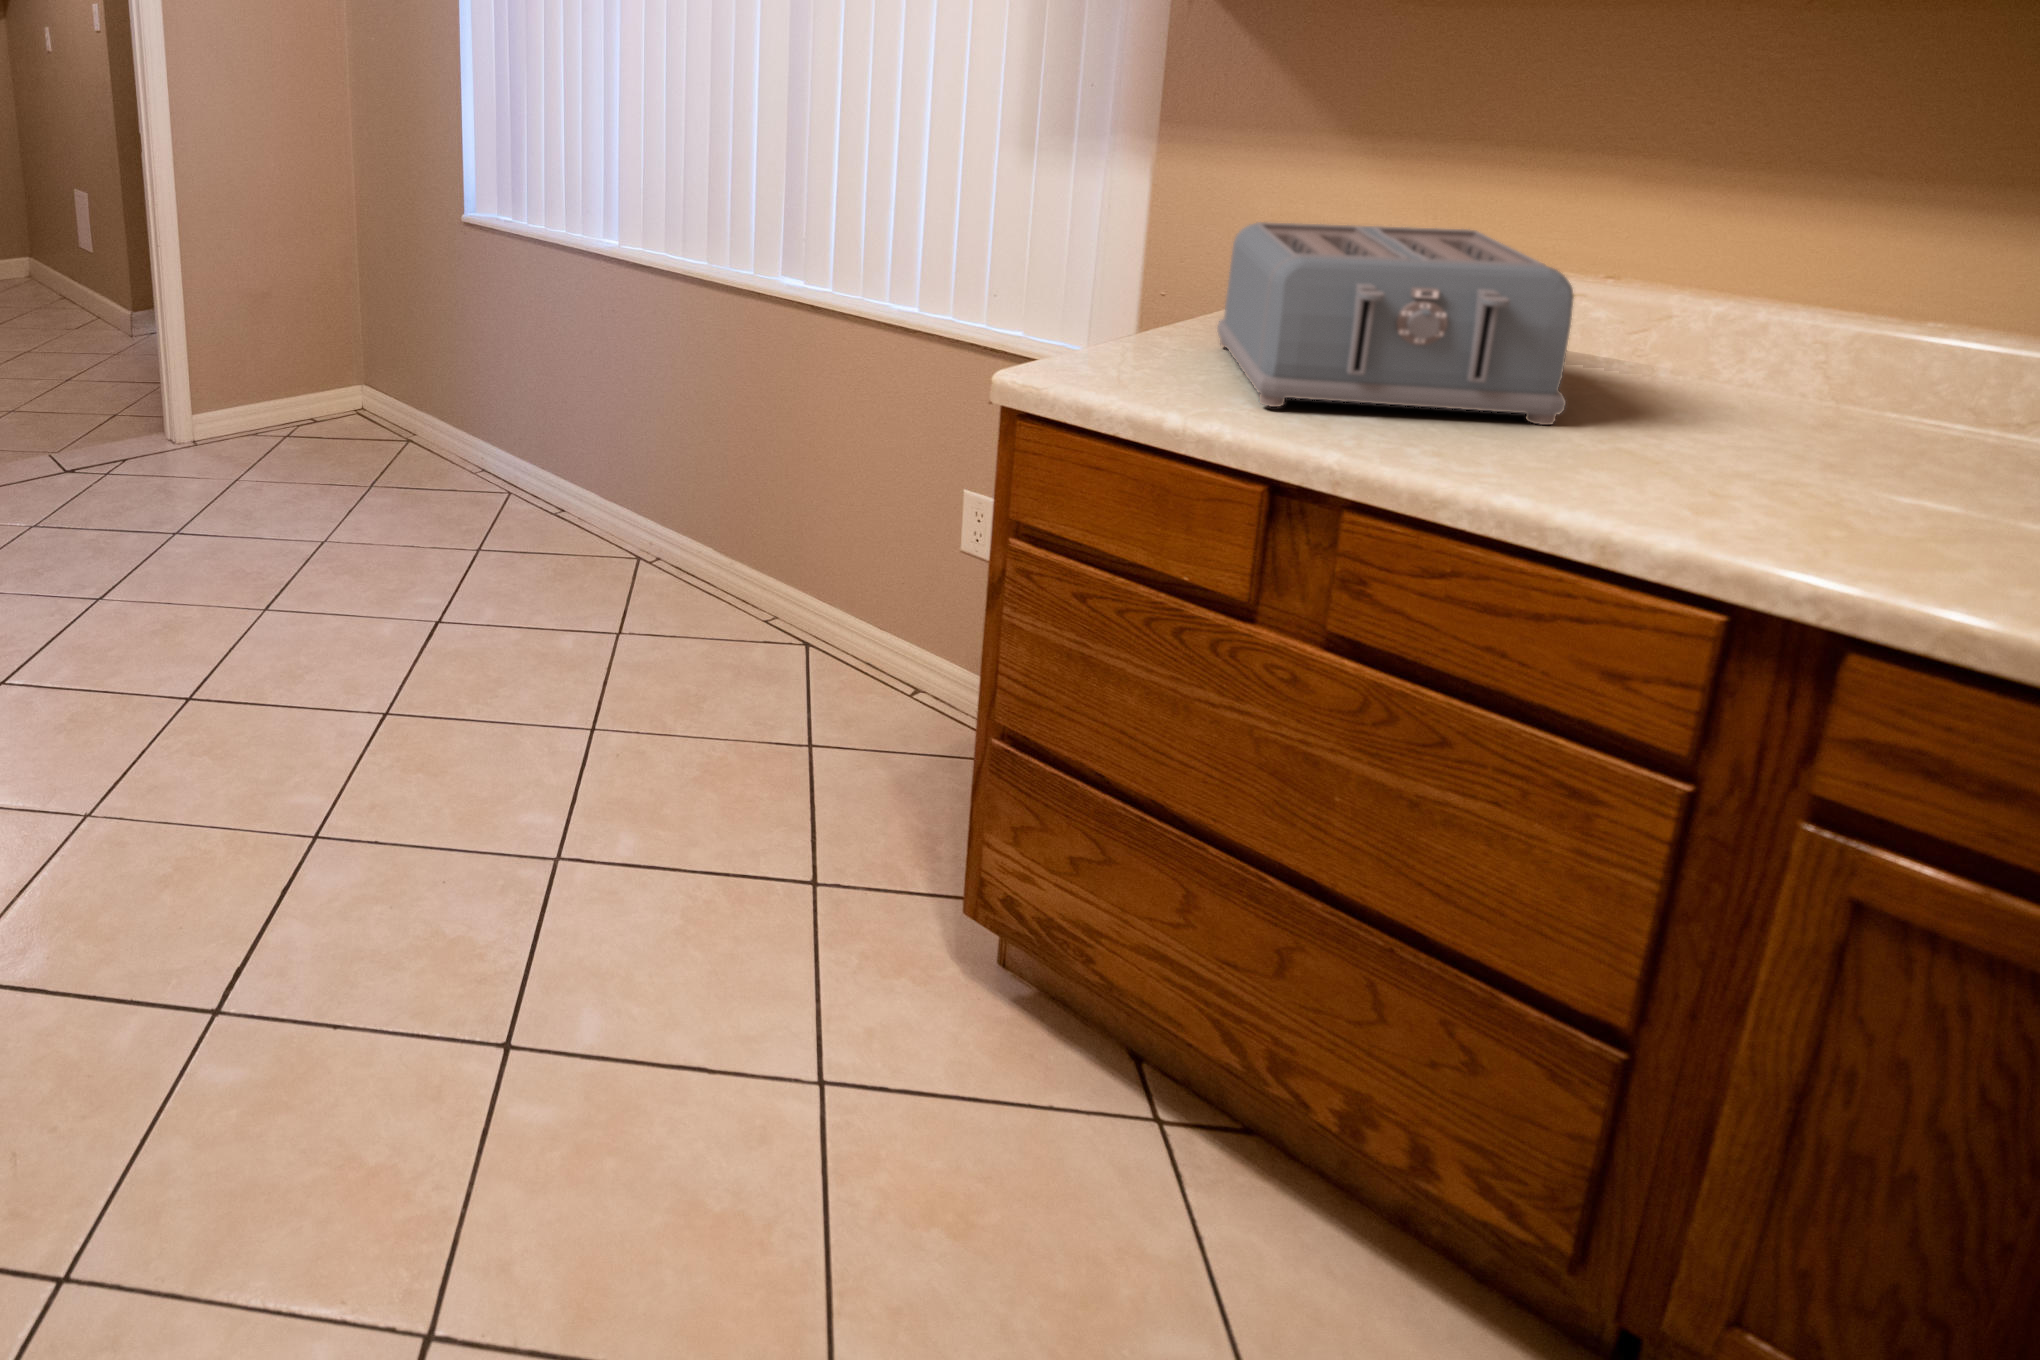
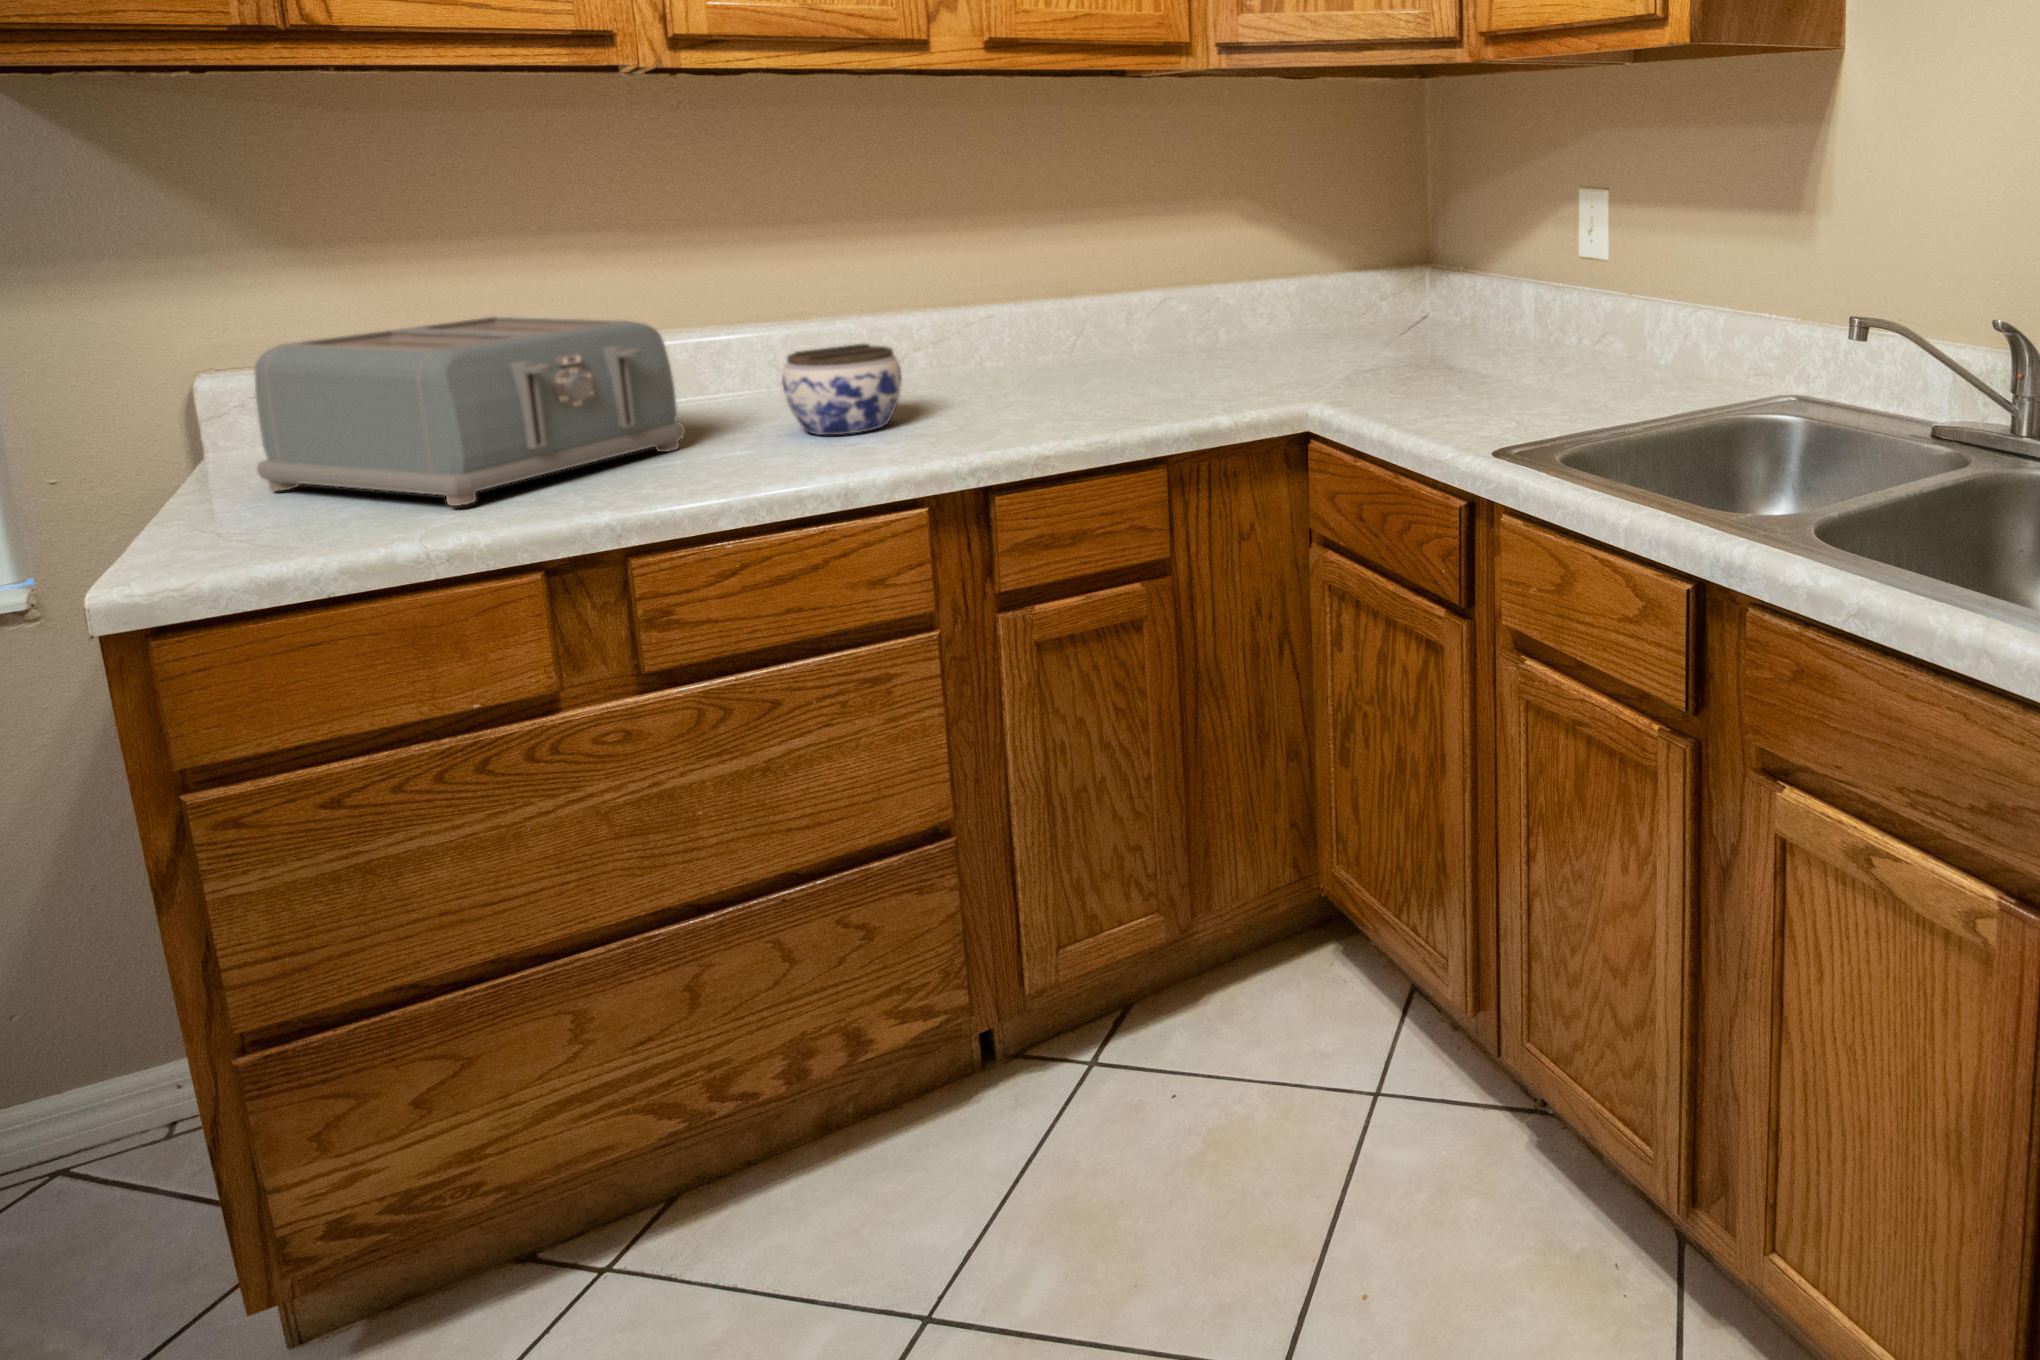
jar: none [1699,351,1904,490] -> present [782,344,902,435]

